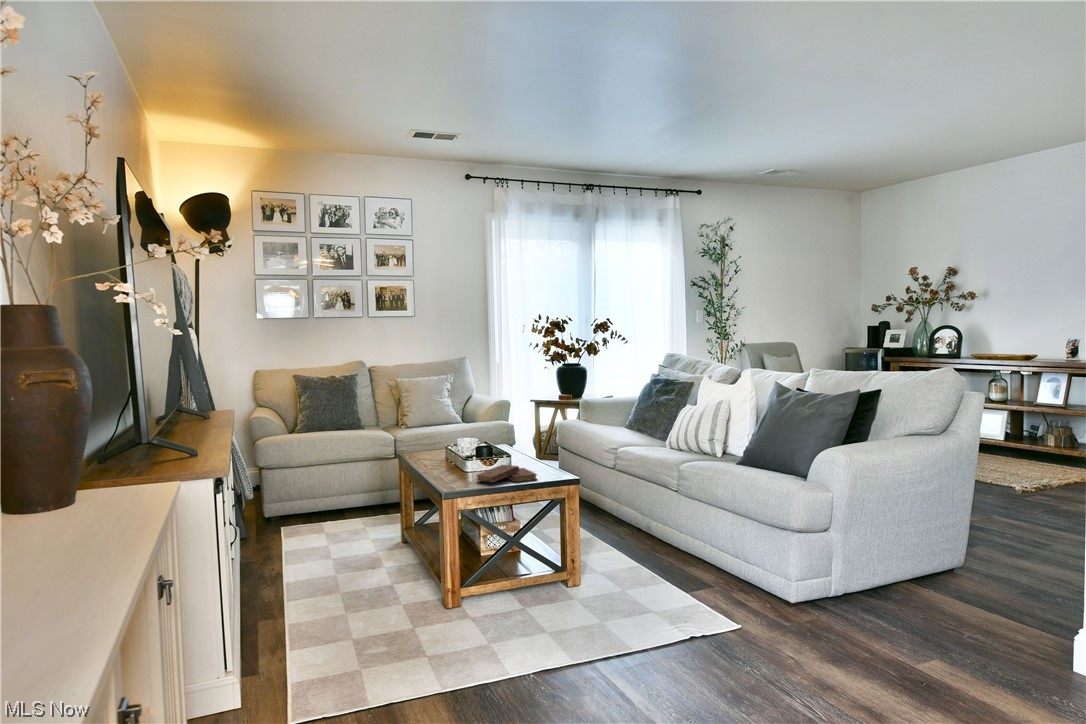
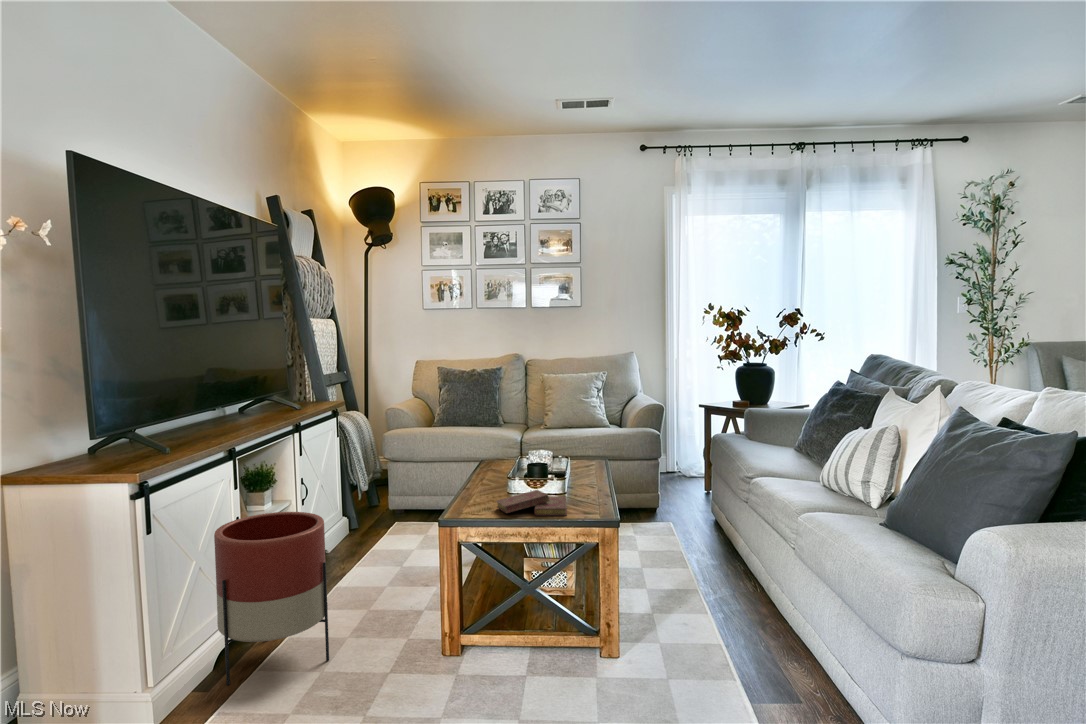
planter: none [248,502,351,656] -> present [214,512,329,685]

